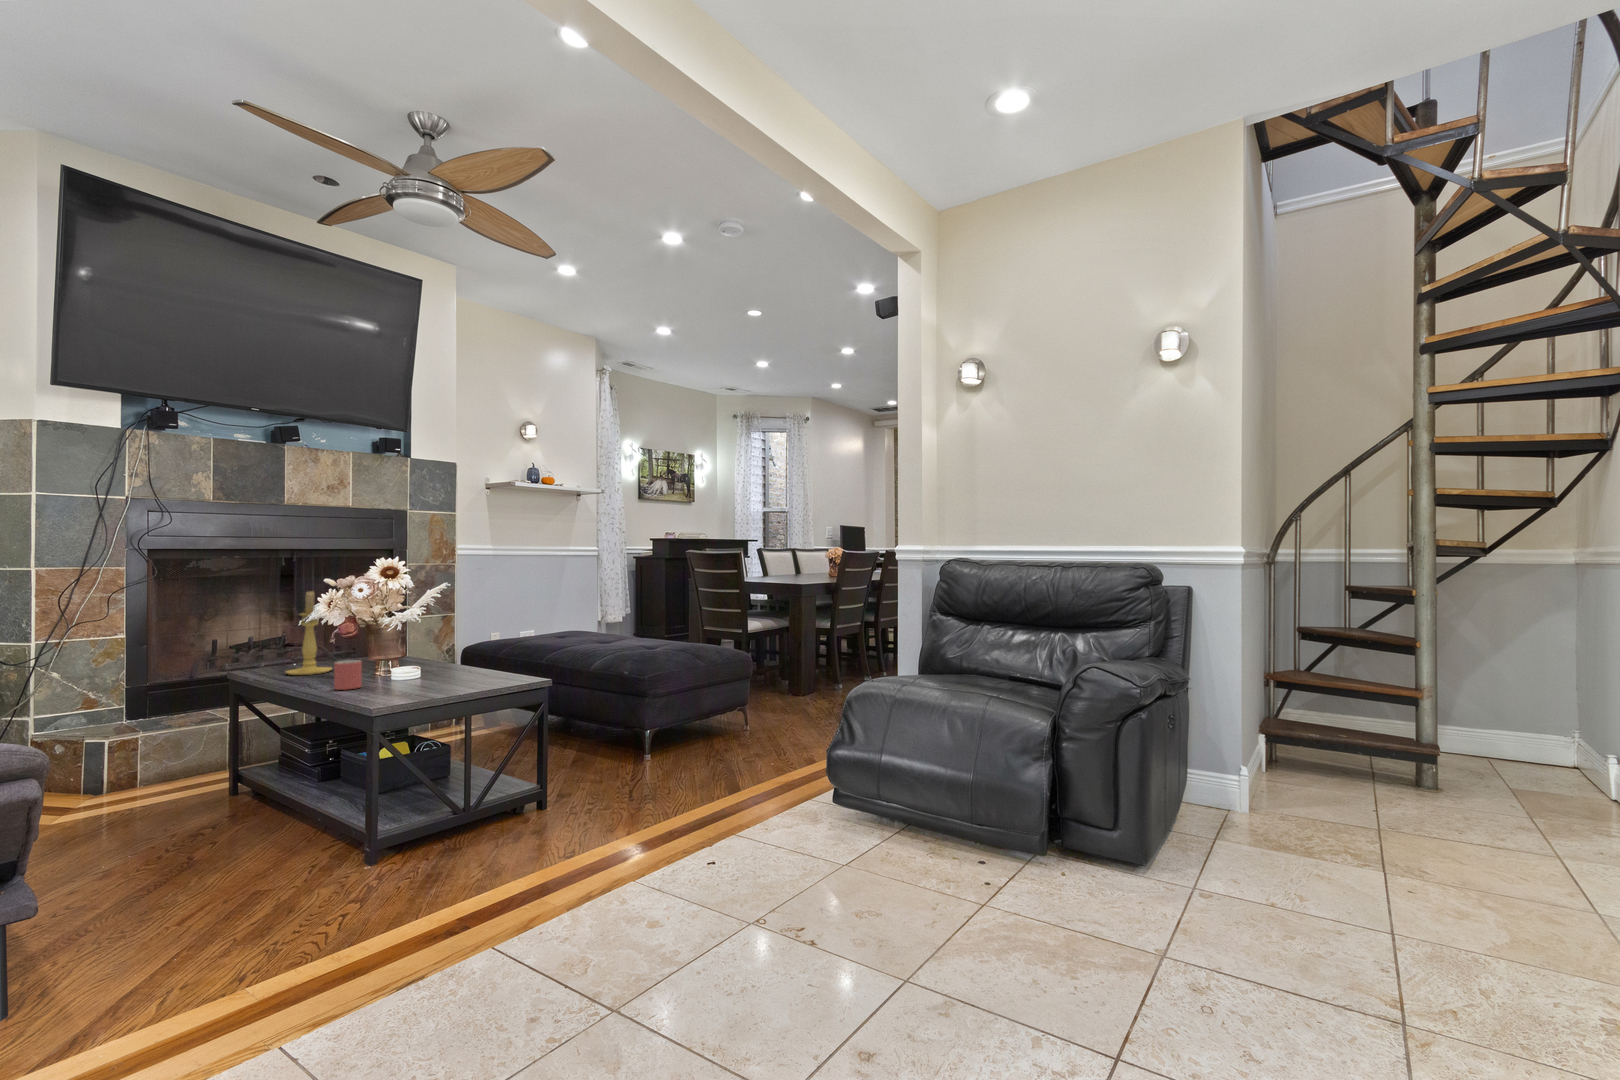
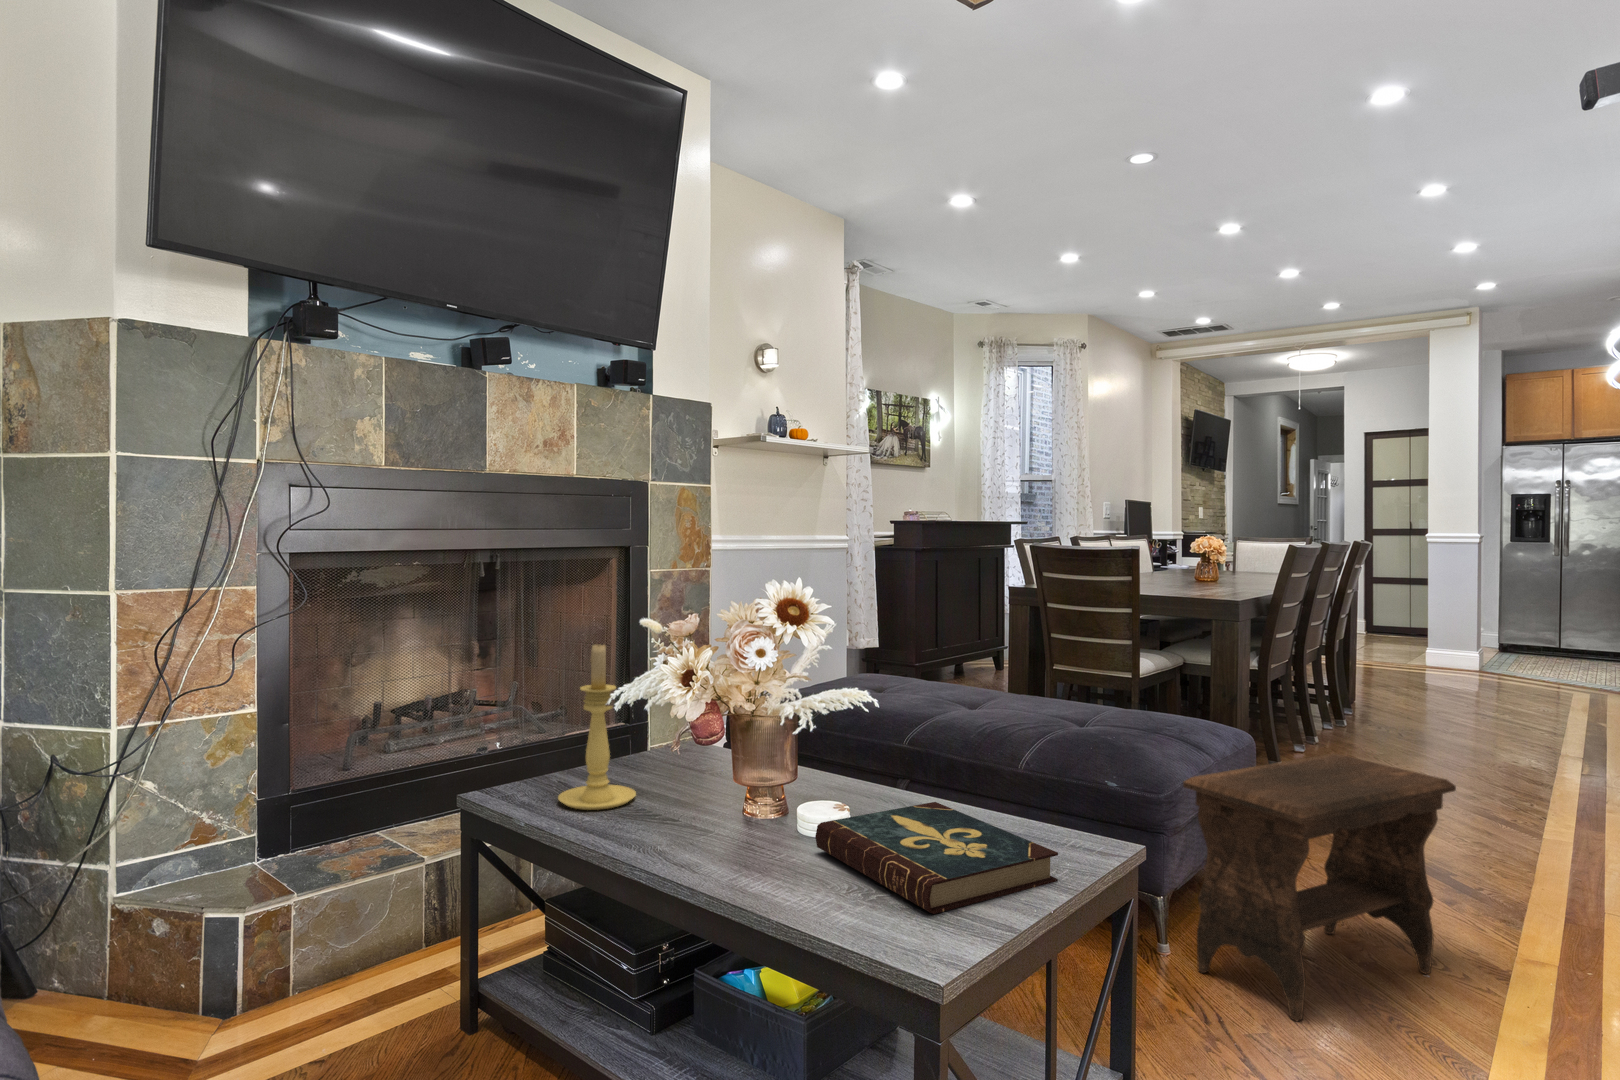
footstool: none [653,651,794,775] -> present [1183,754,1456,1022]
mug: present [334,660,362,690] -> none [722,814,782,886]
book: none [392,661,491,693] -> present [815,802,1058,914]

